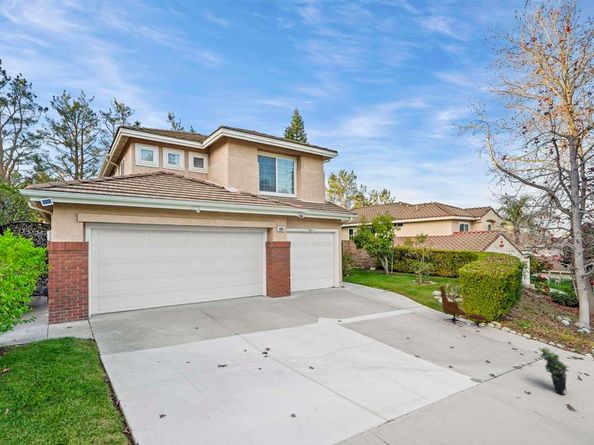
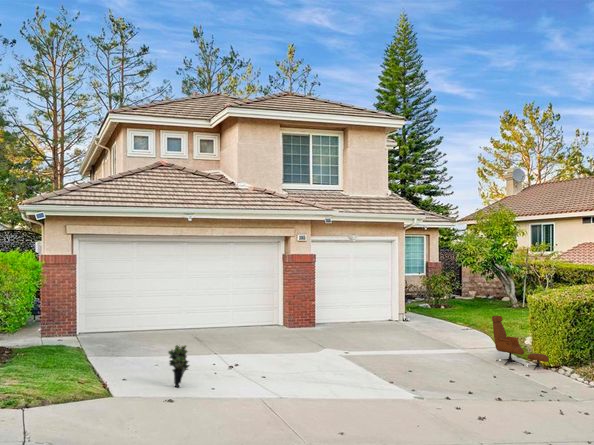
potted plant: present [539,348,568,395] -> present [168,345,189,387]

